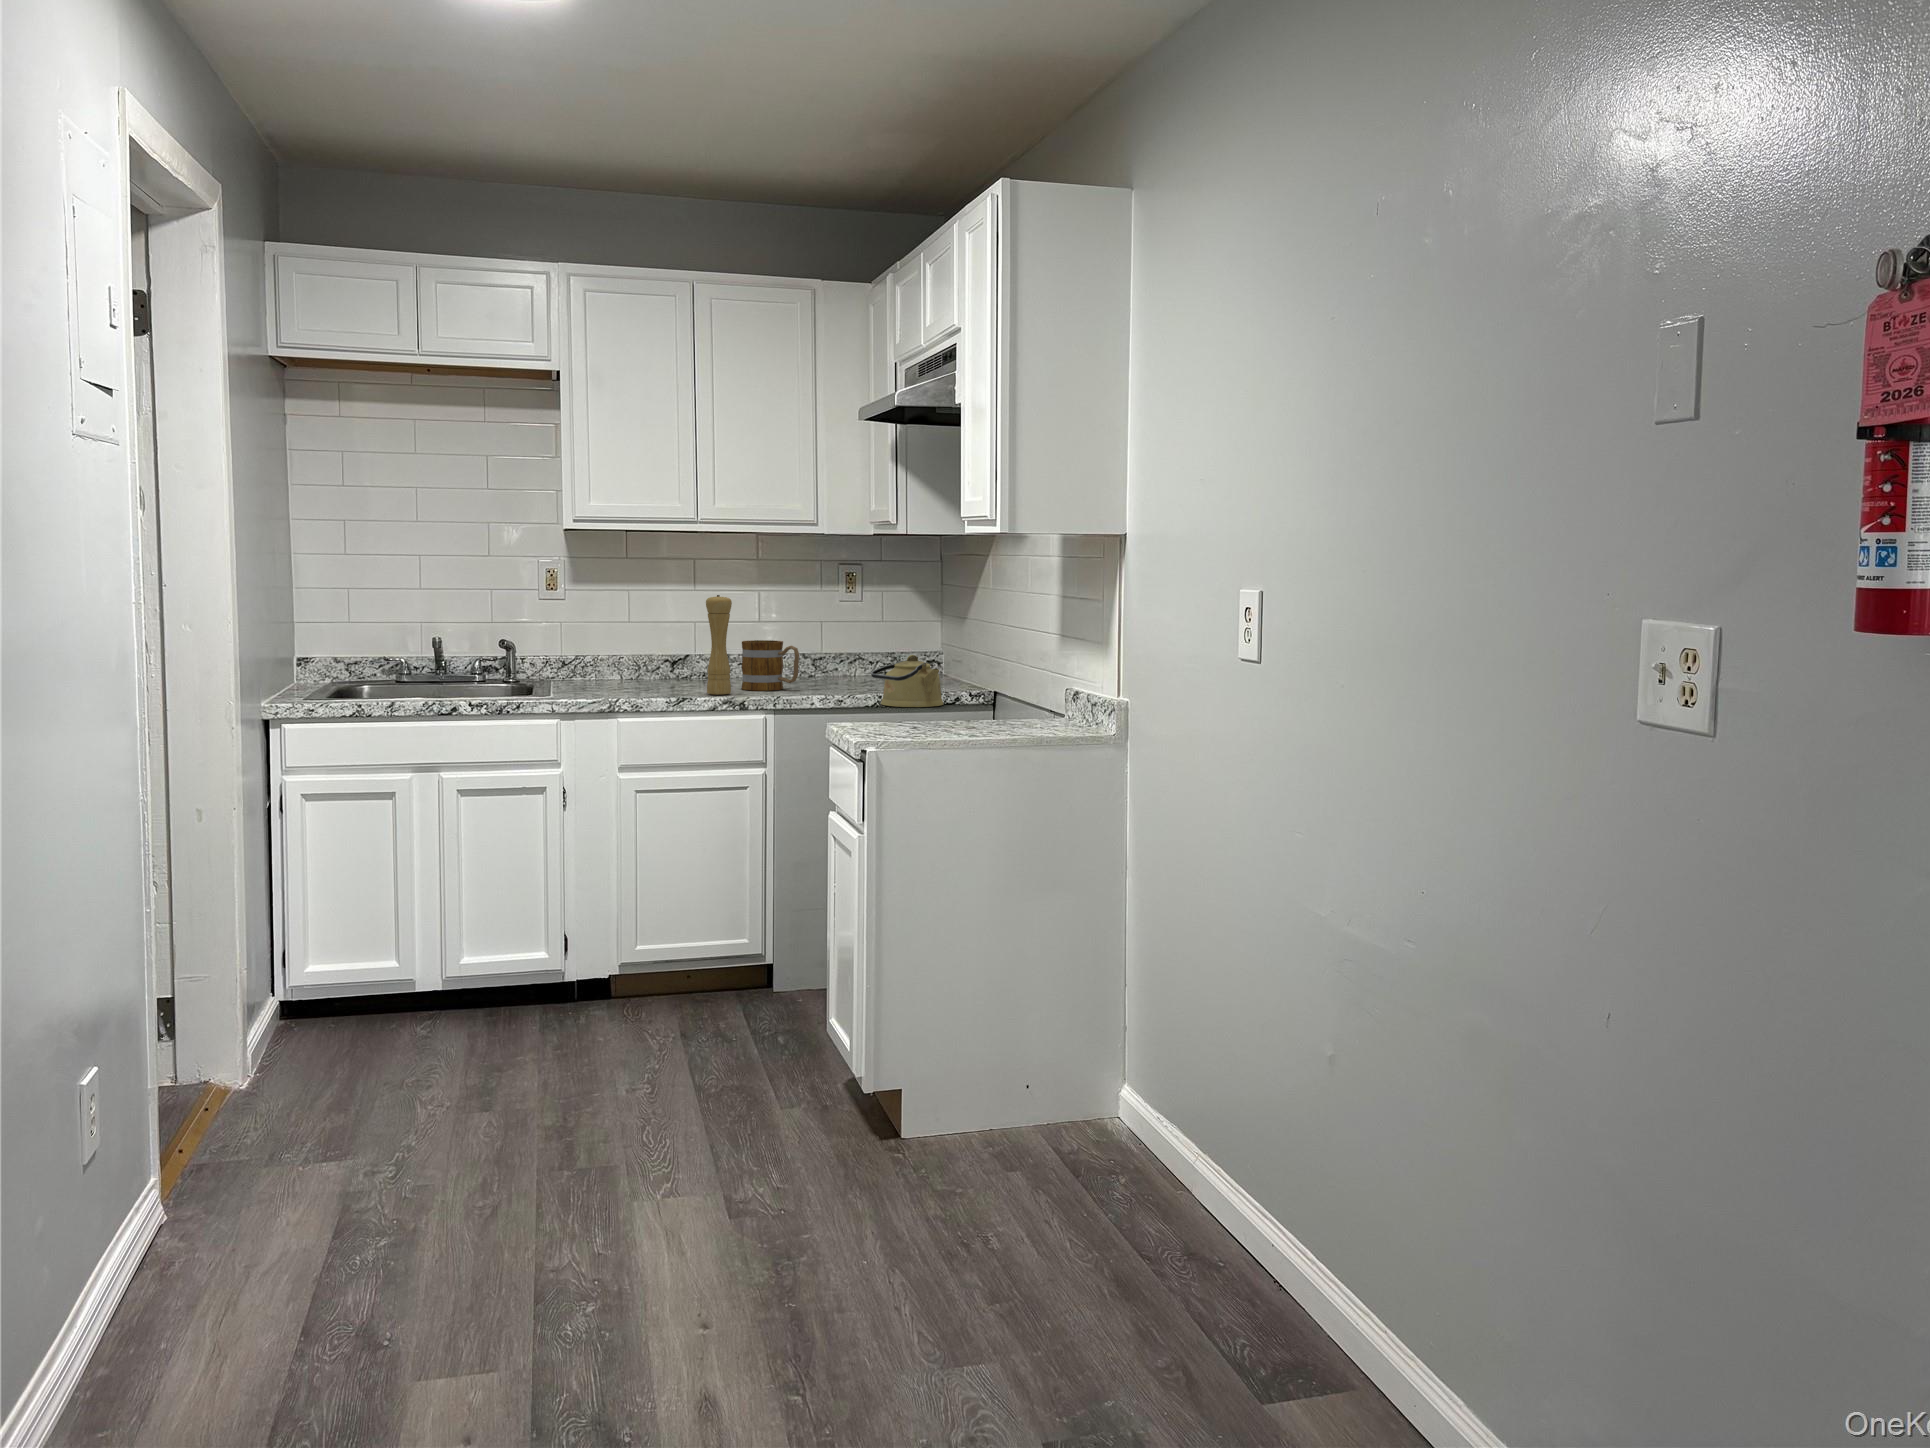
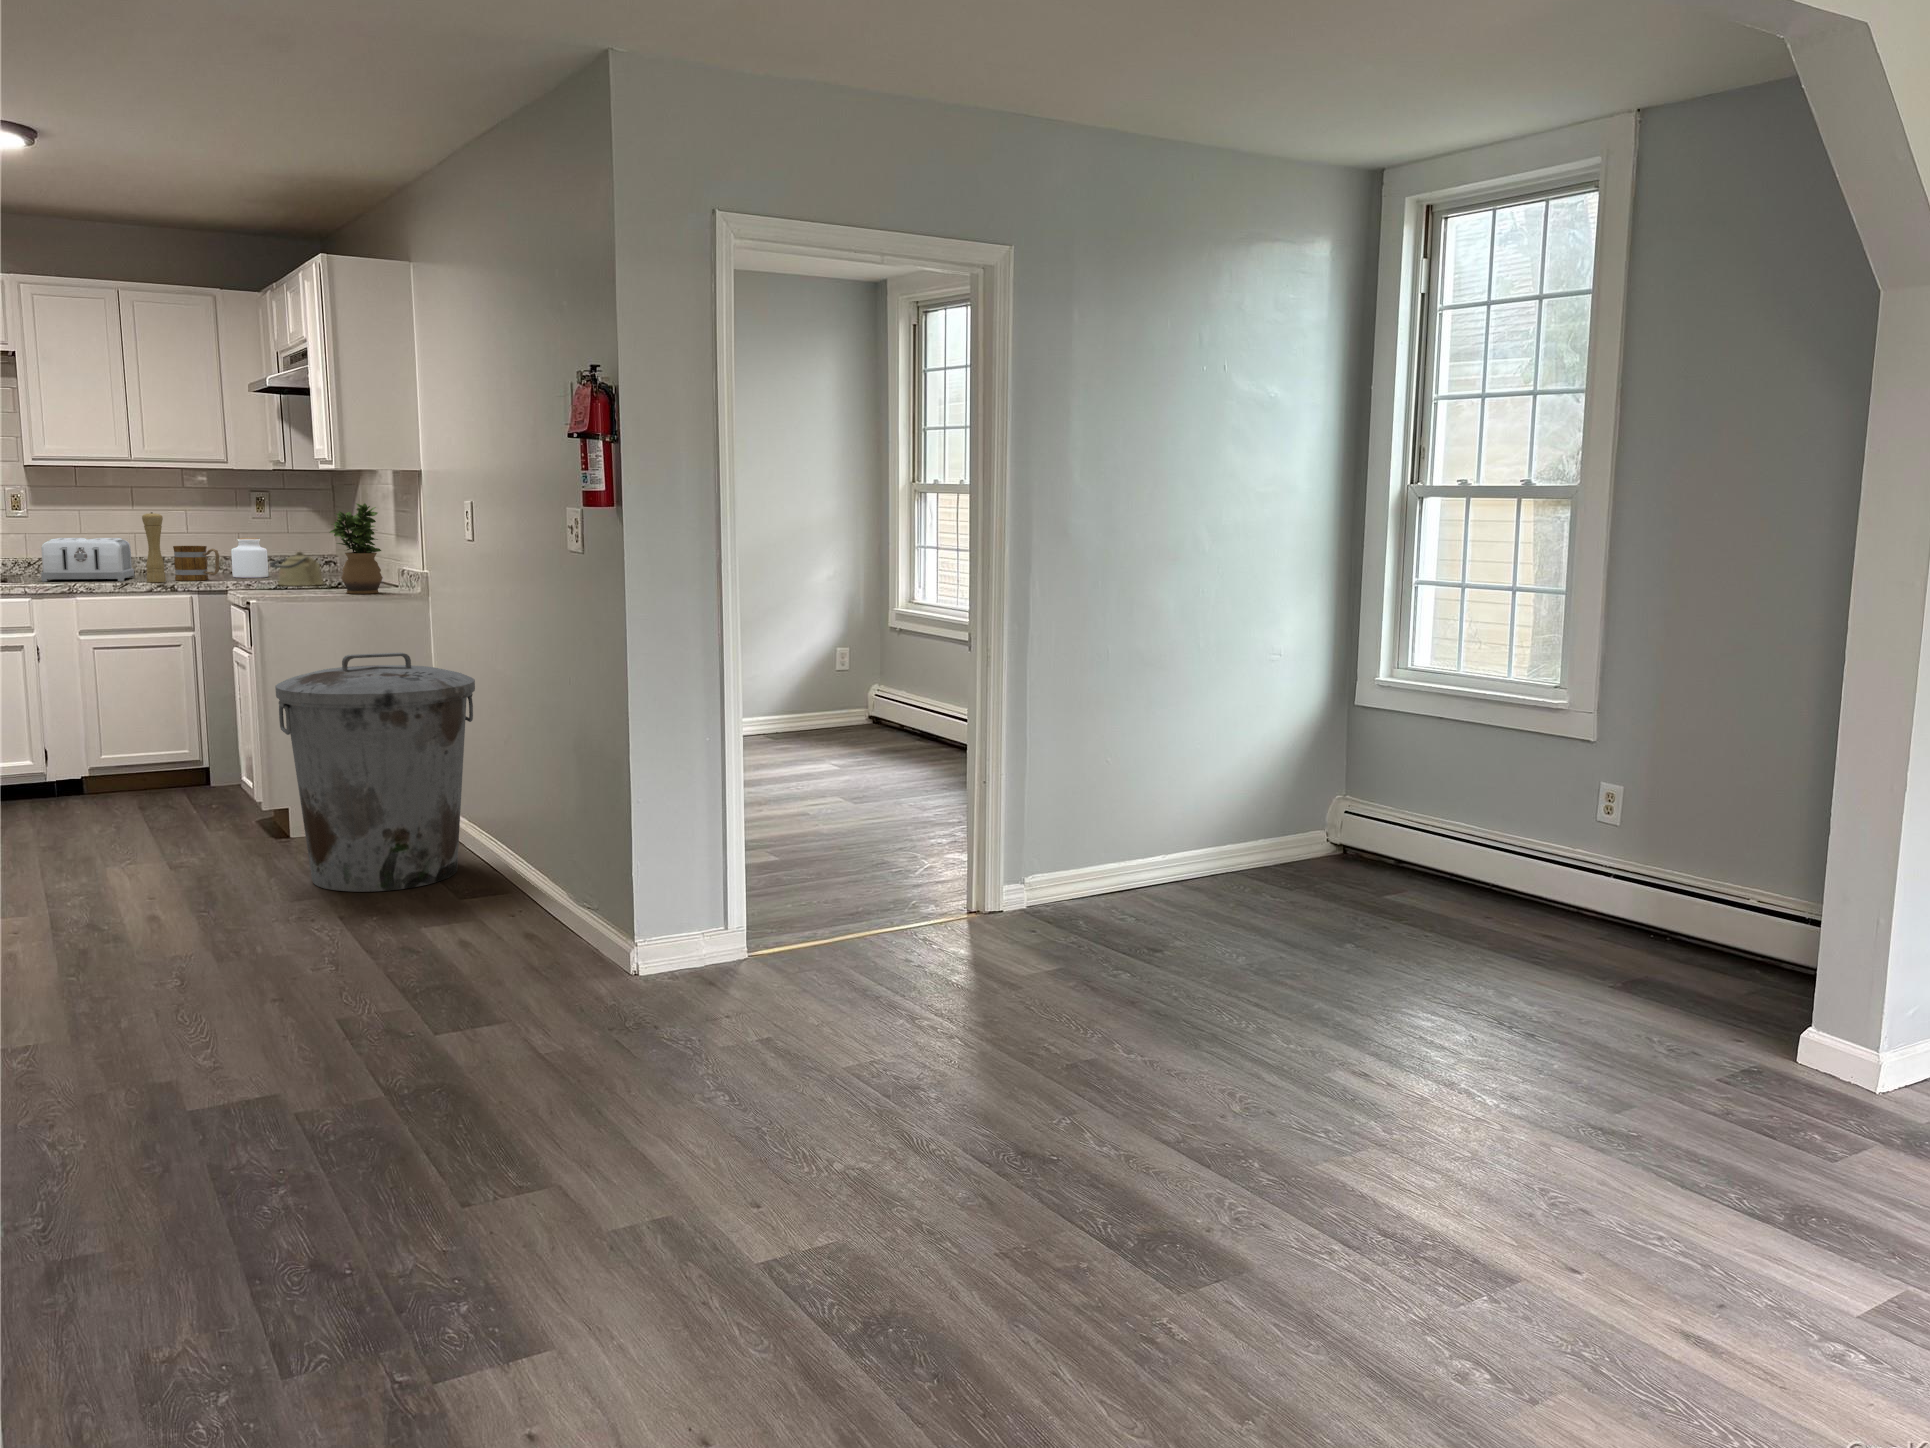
potted plant: none [977,586,1053,733] -> present [330,503,383,594]
toaster: none [577,628,690,690] -> present [41,538,134,582]
jar: none [812,629,857,685] -> present [231,538,269,578]
trash can: none [925,875,1274,1358] -> present [275,653,475,892]

